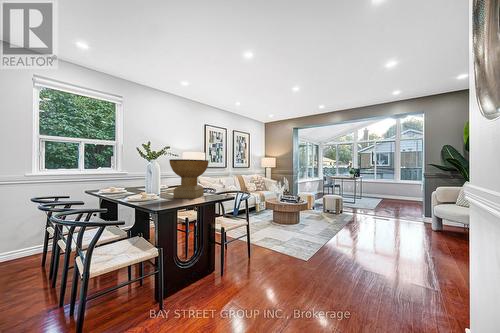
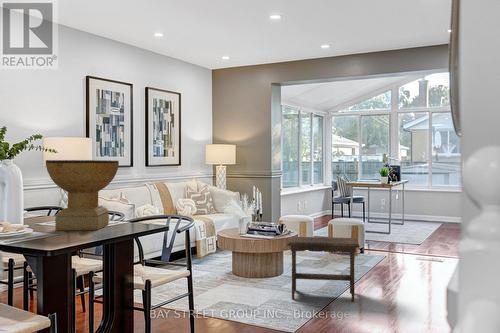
footstool: none [303,204,345,243] -> present [287,237,360,302]

